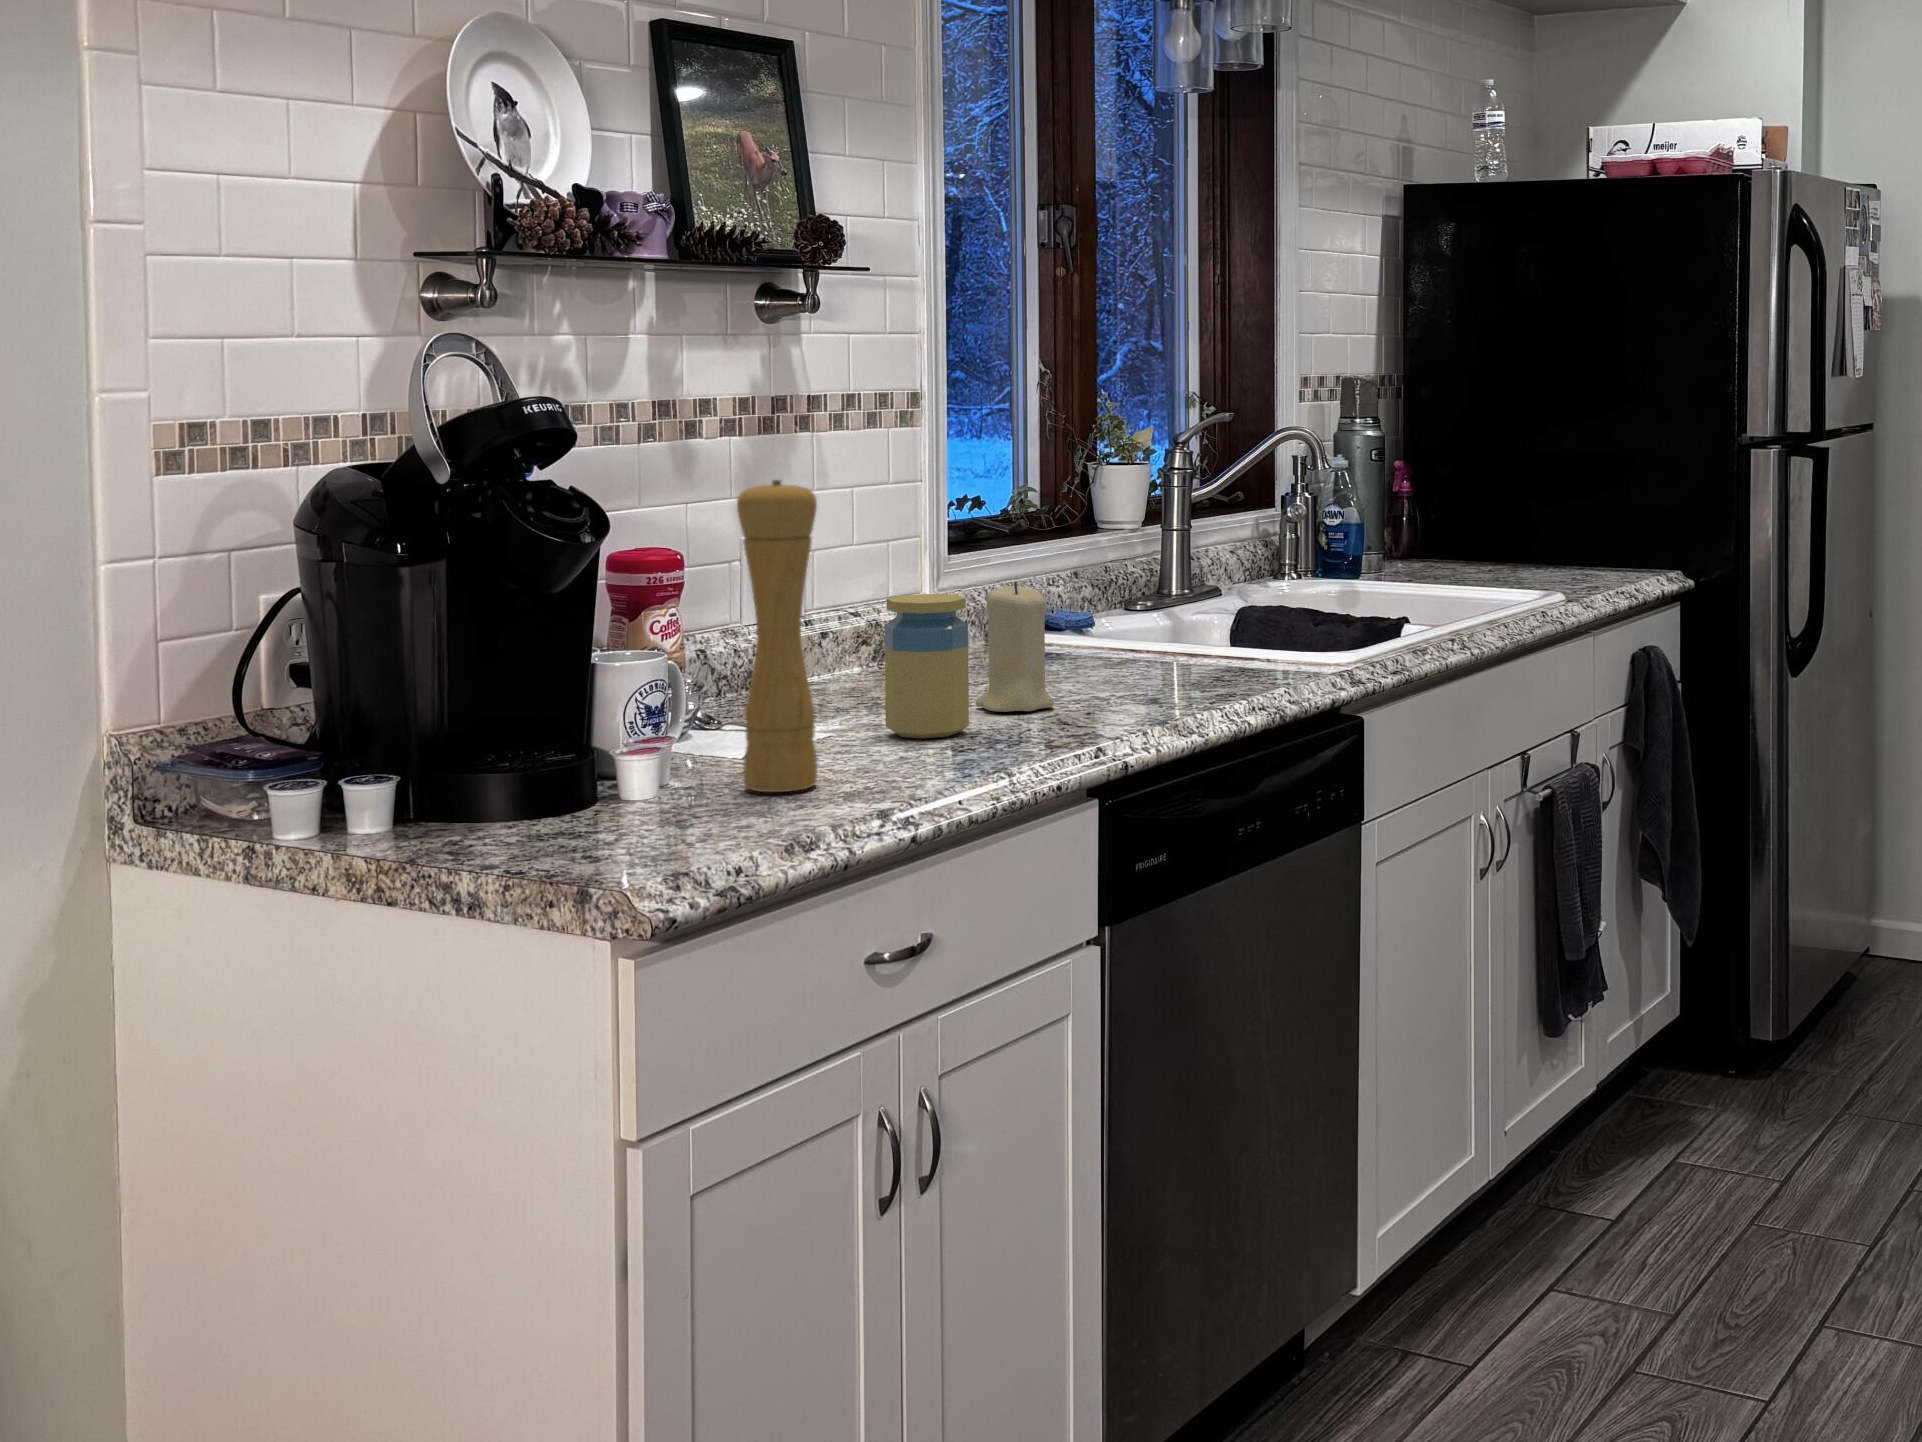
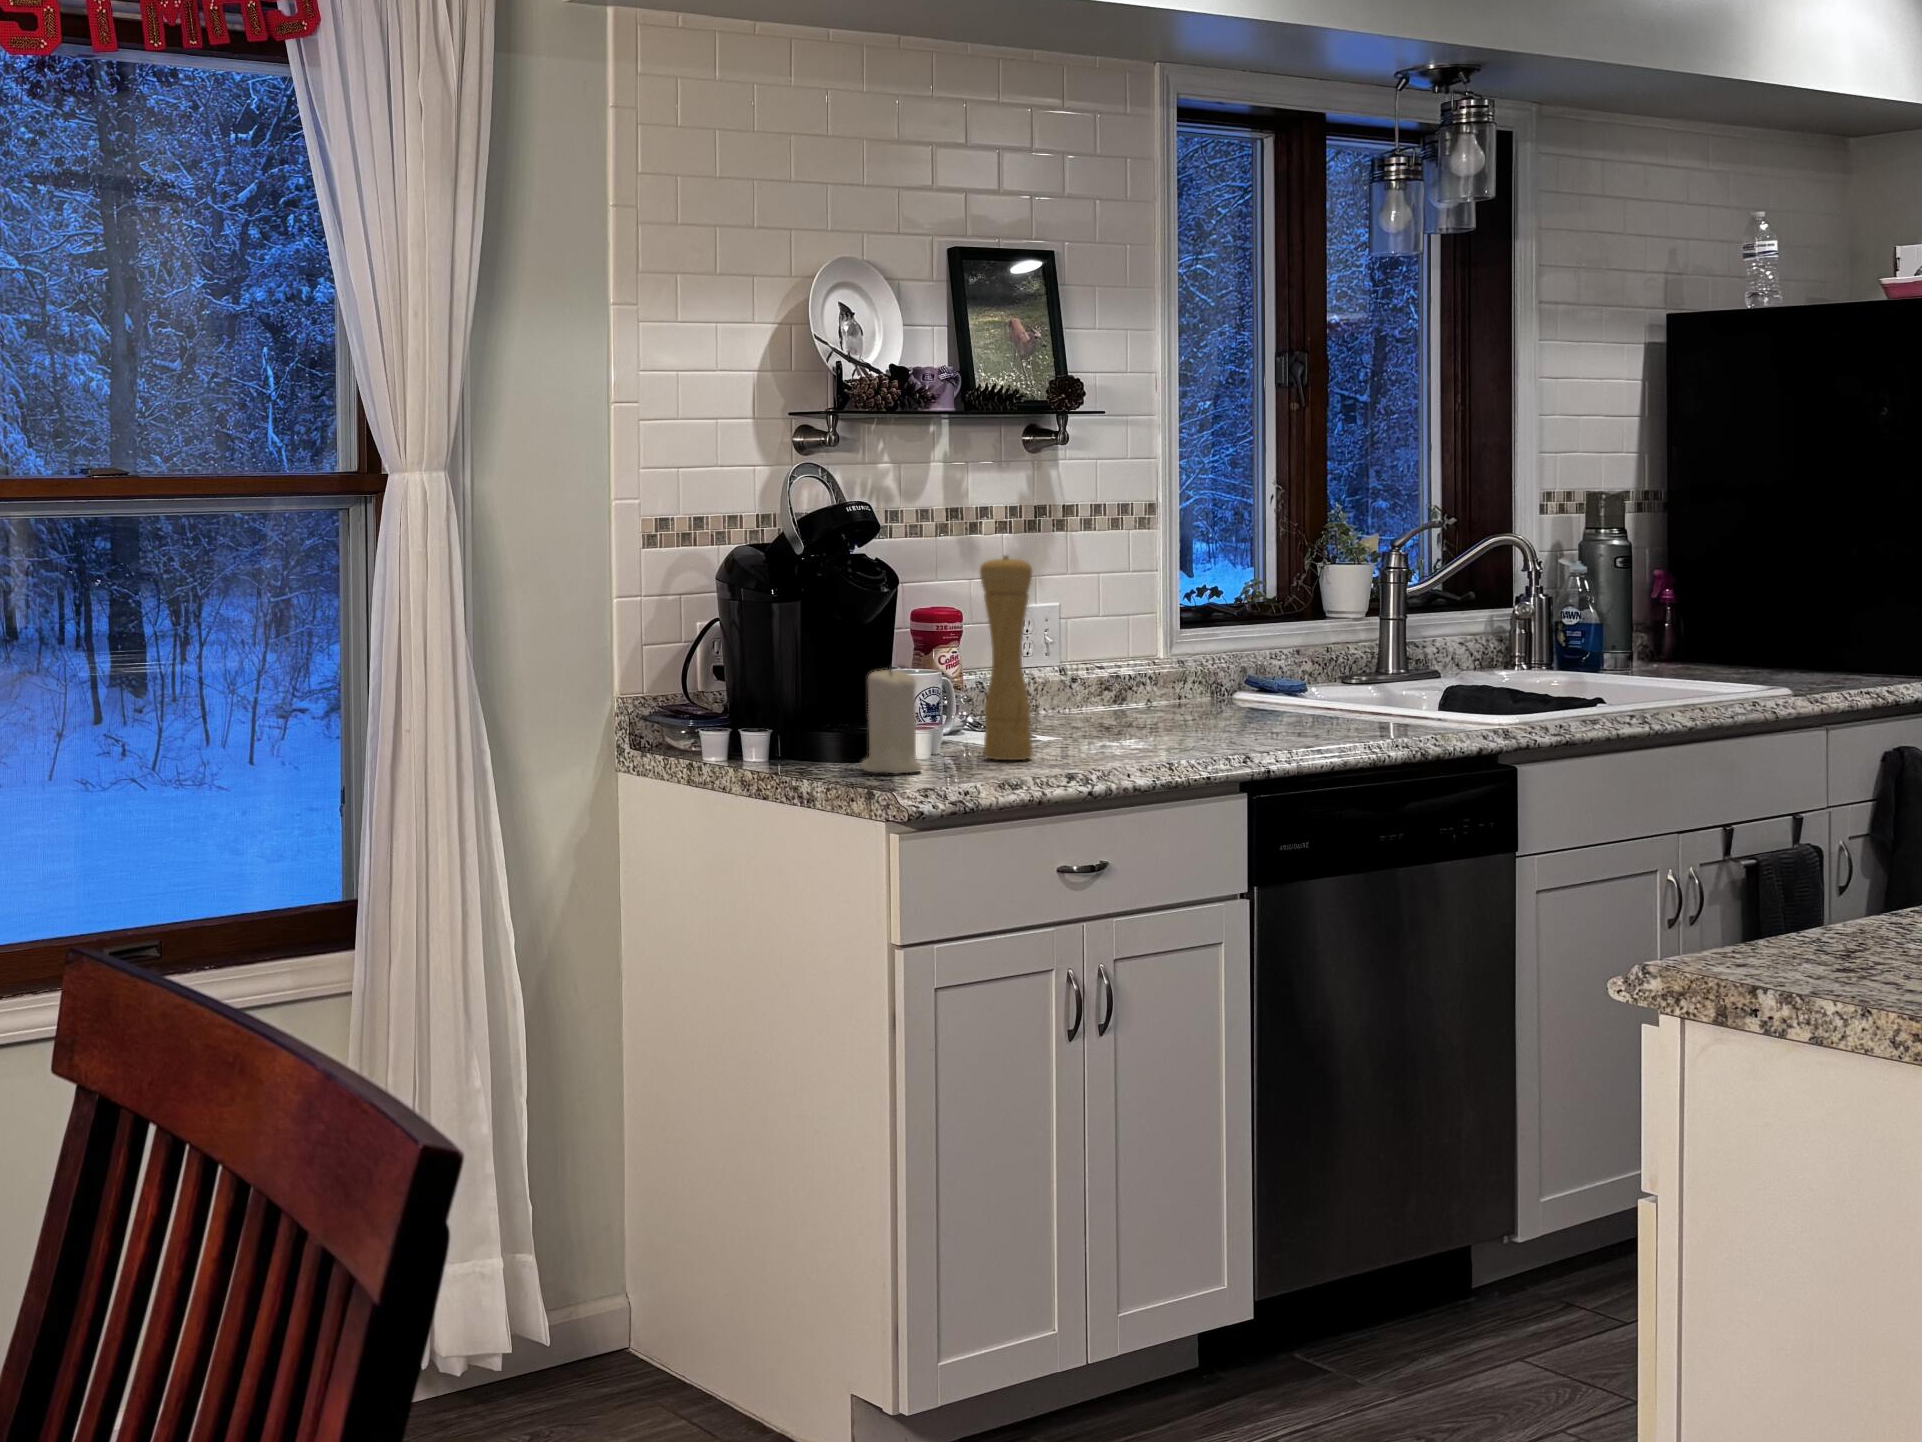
candle: present [976,582,1054,712] -> present [861,668,921,773]
jar: present [885,594,969,738] -> none [1096,644,1157,743]

